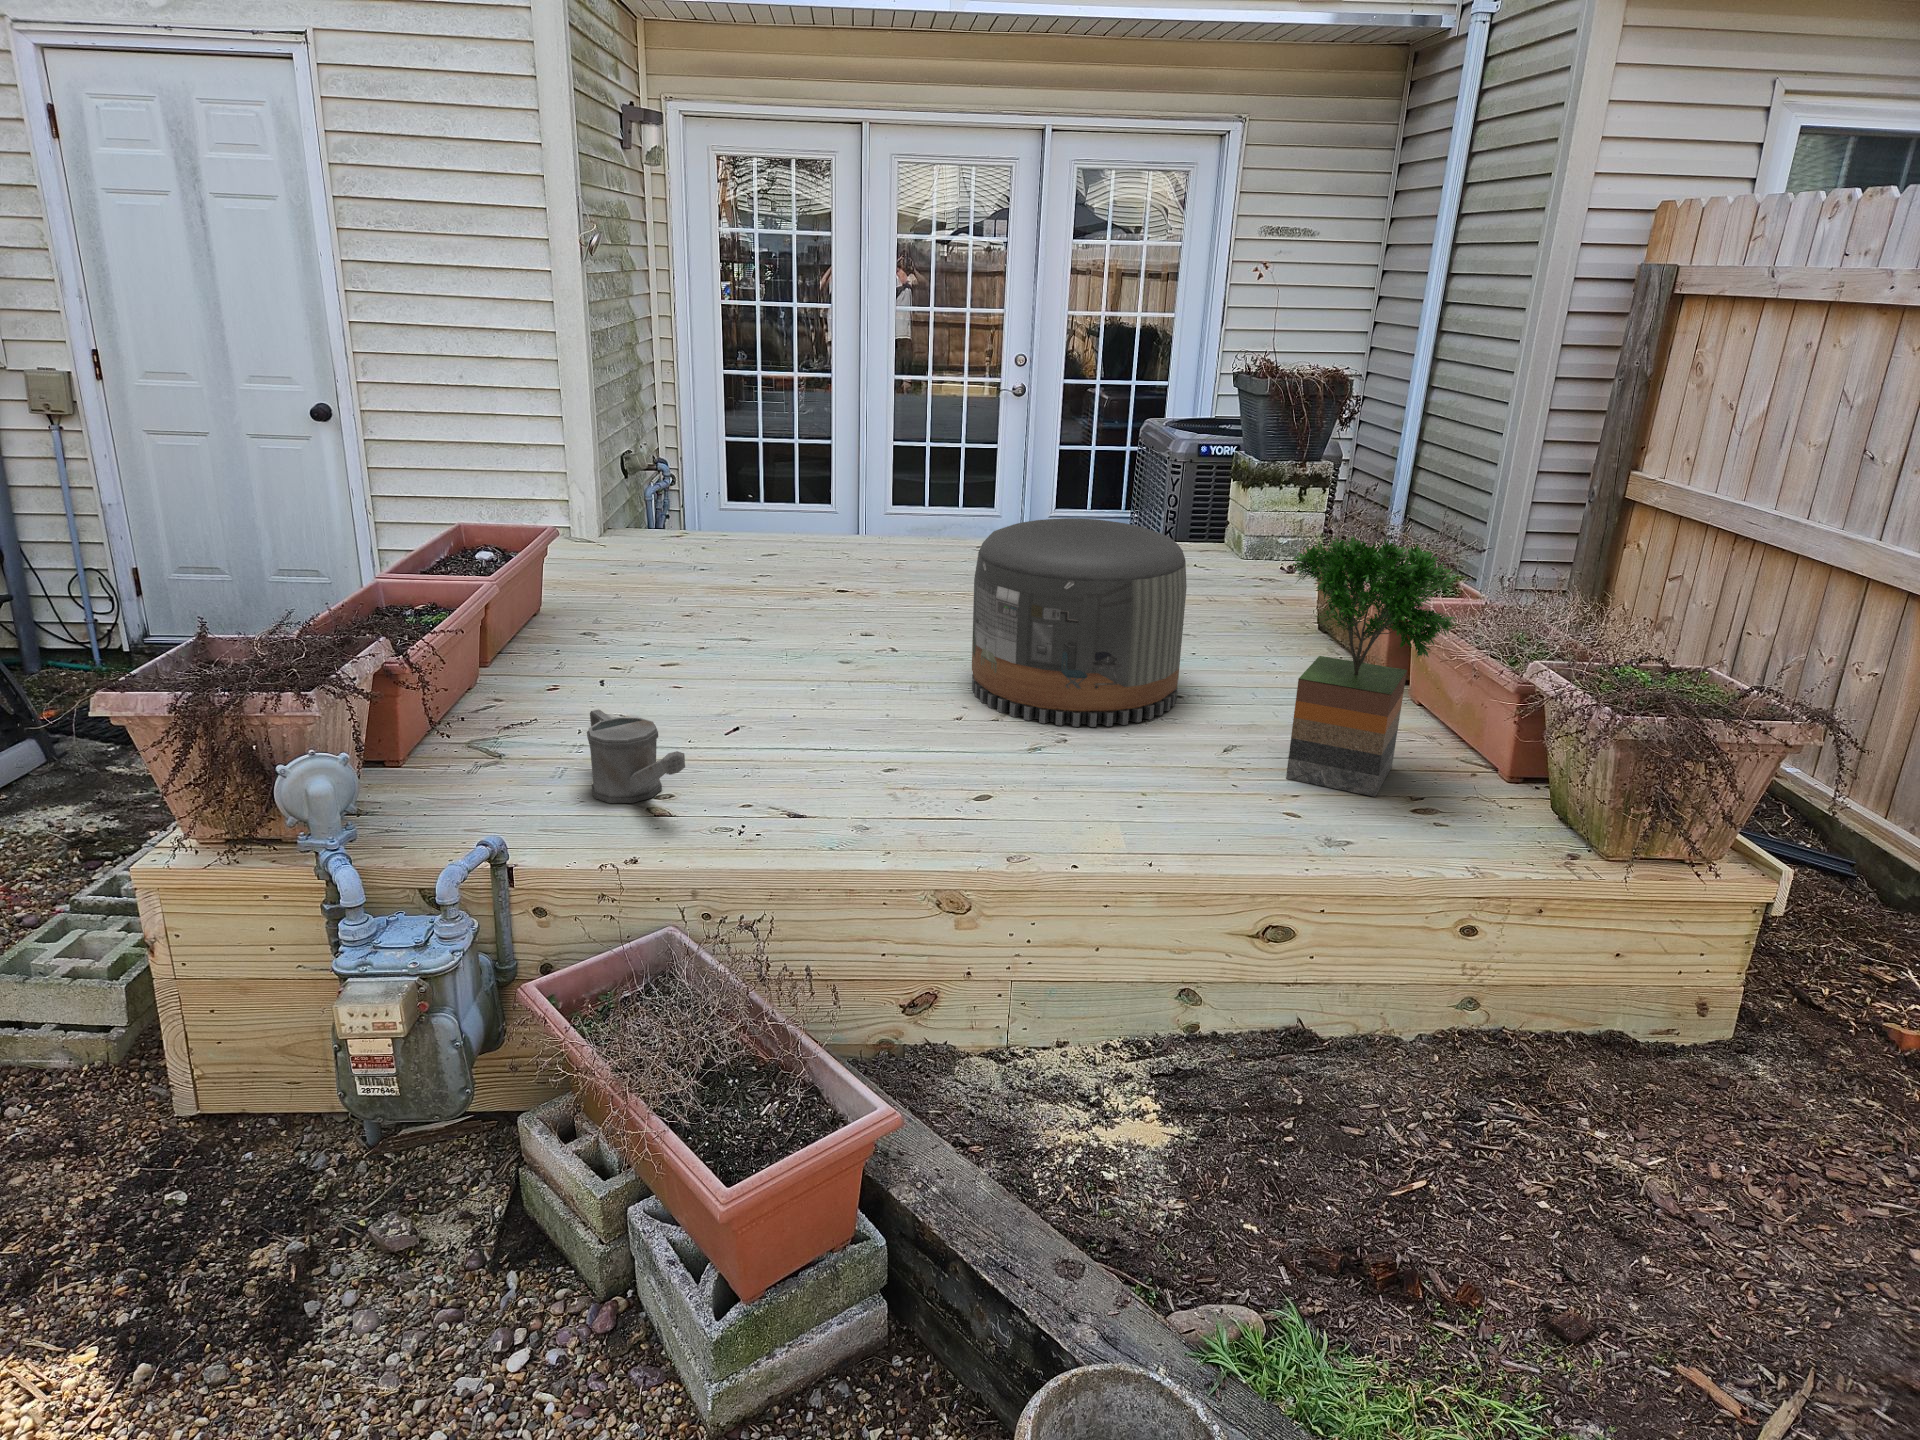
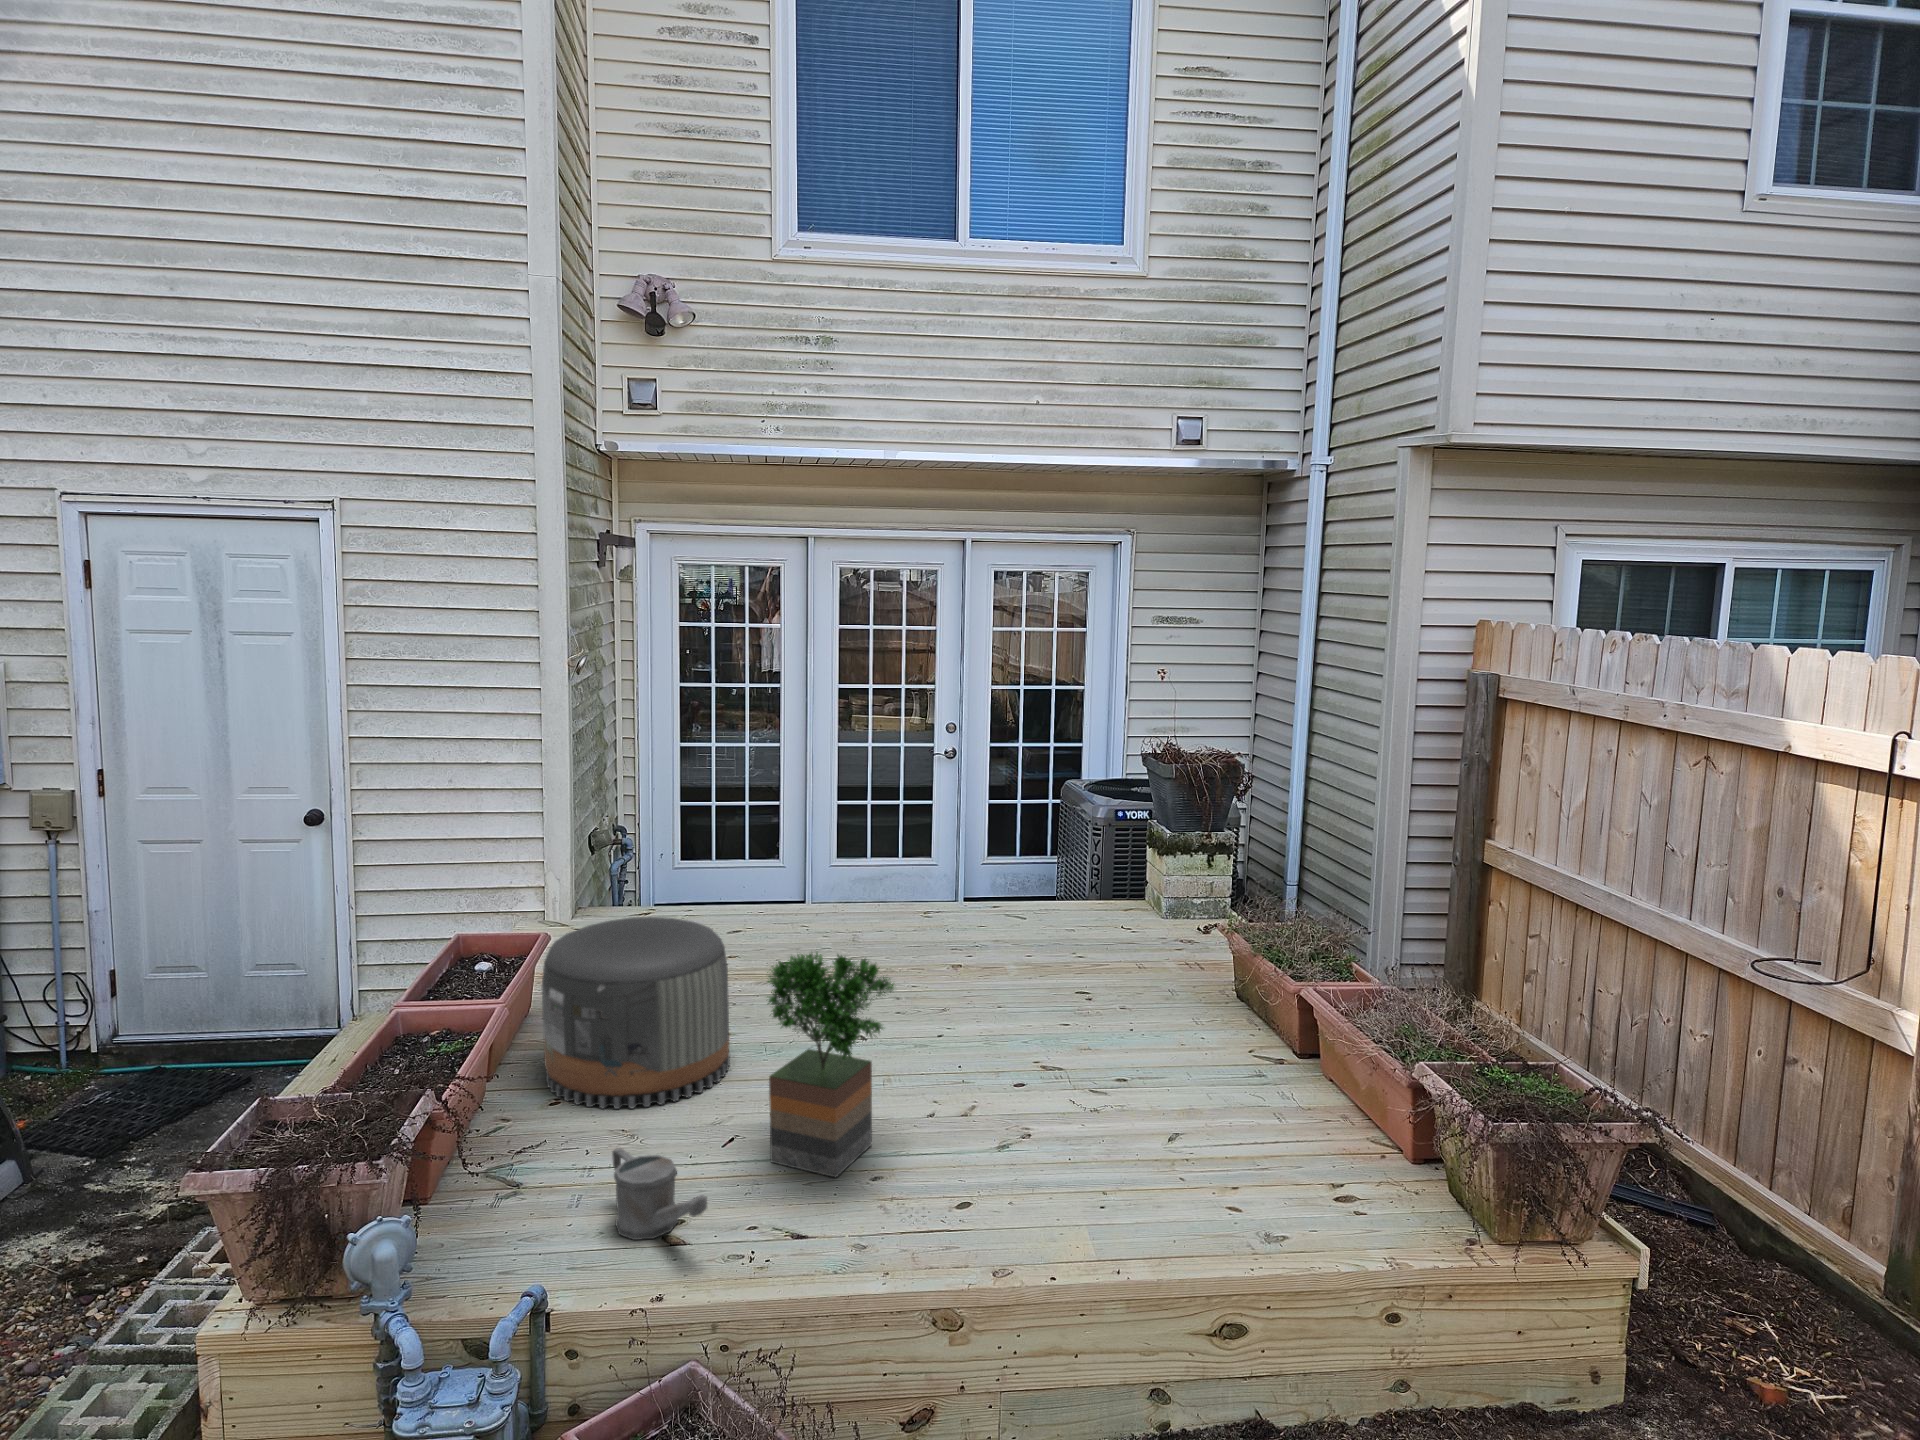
pouf: present [972,518,1187,727] -> present [542,917,730,1109]
potted tree: present [1286,536,1456,797] -> present [767,952,894,1177]

